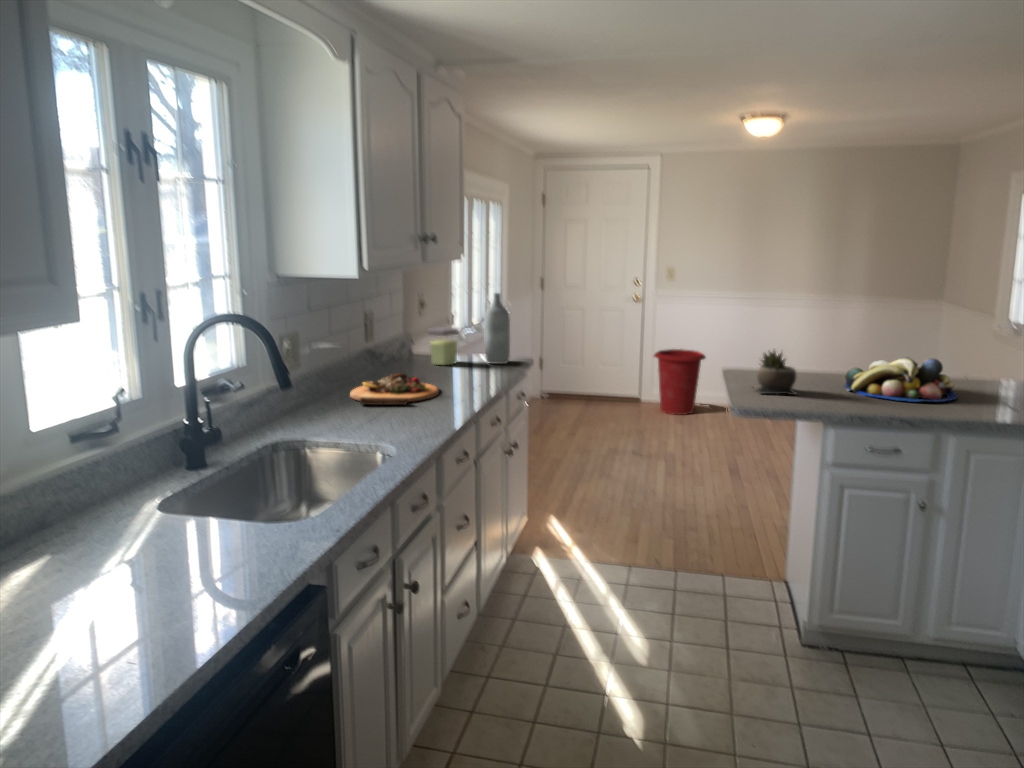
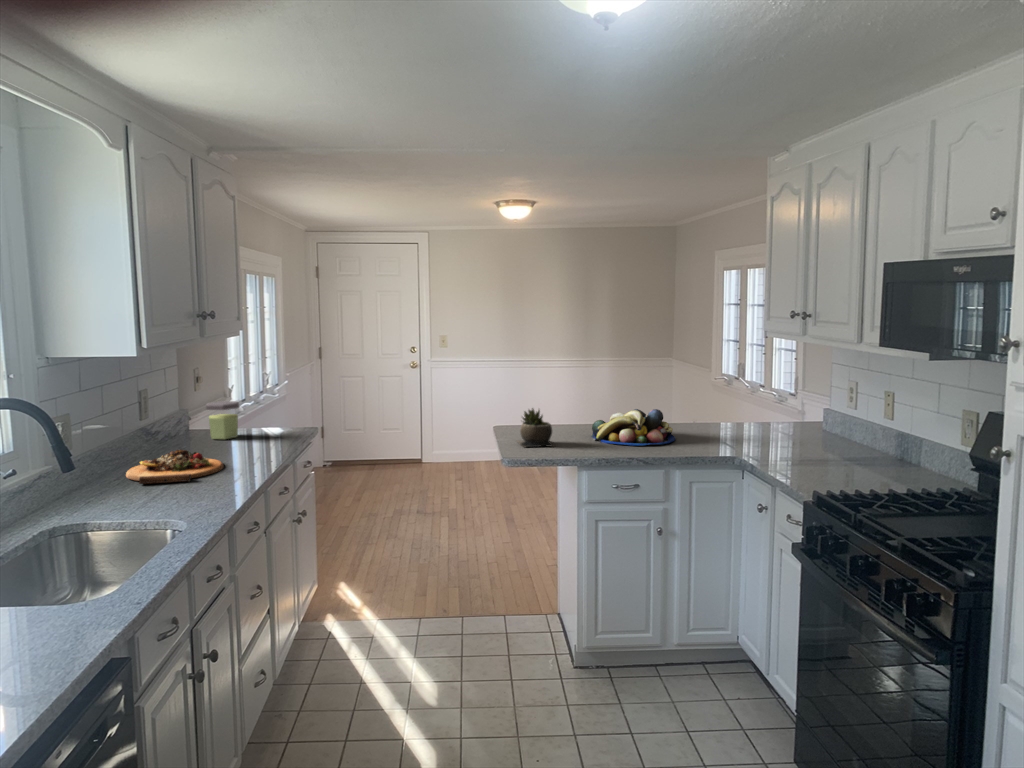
bottle: present [484,293,510,364] -> none [266,366,293,435]
waste bin: present [654,349,706,415] -> none [433,410,483,473]

